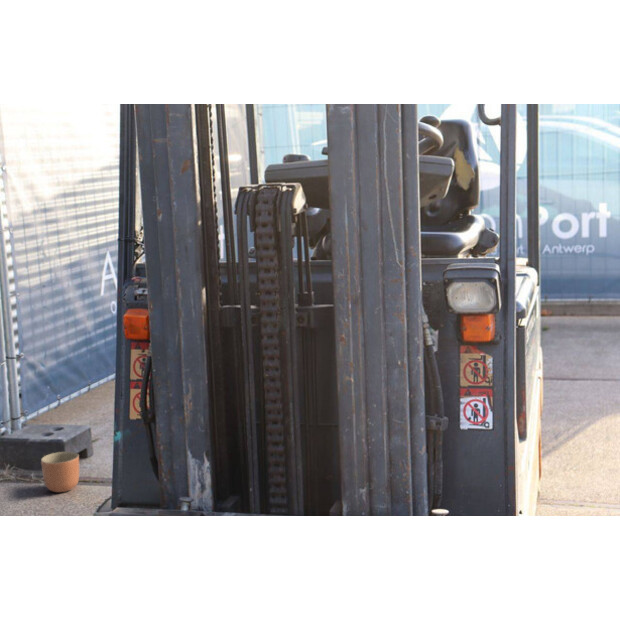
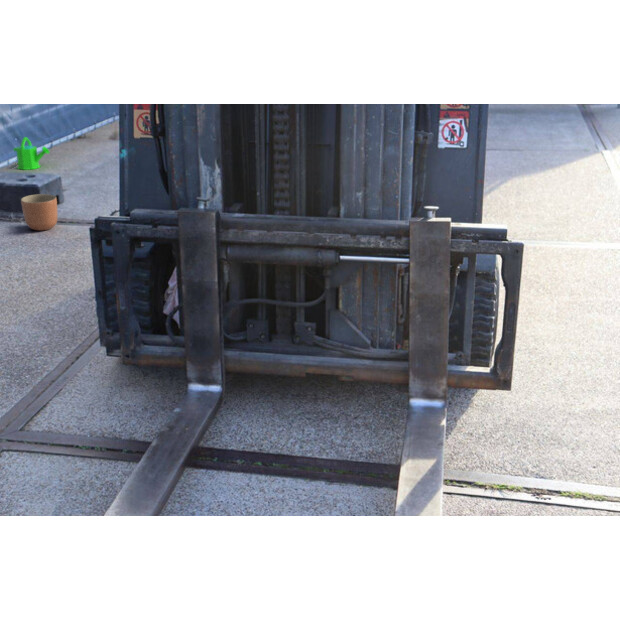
watering can: none [47,382,88,416] -> present [13,137,49,170]

